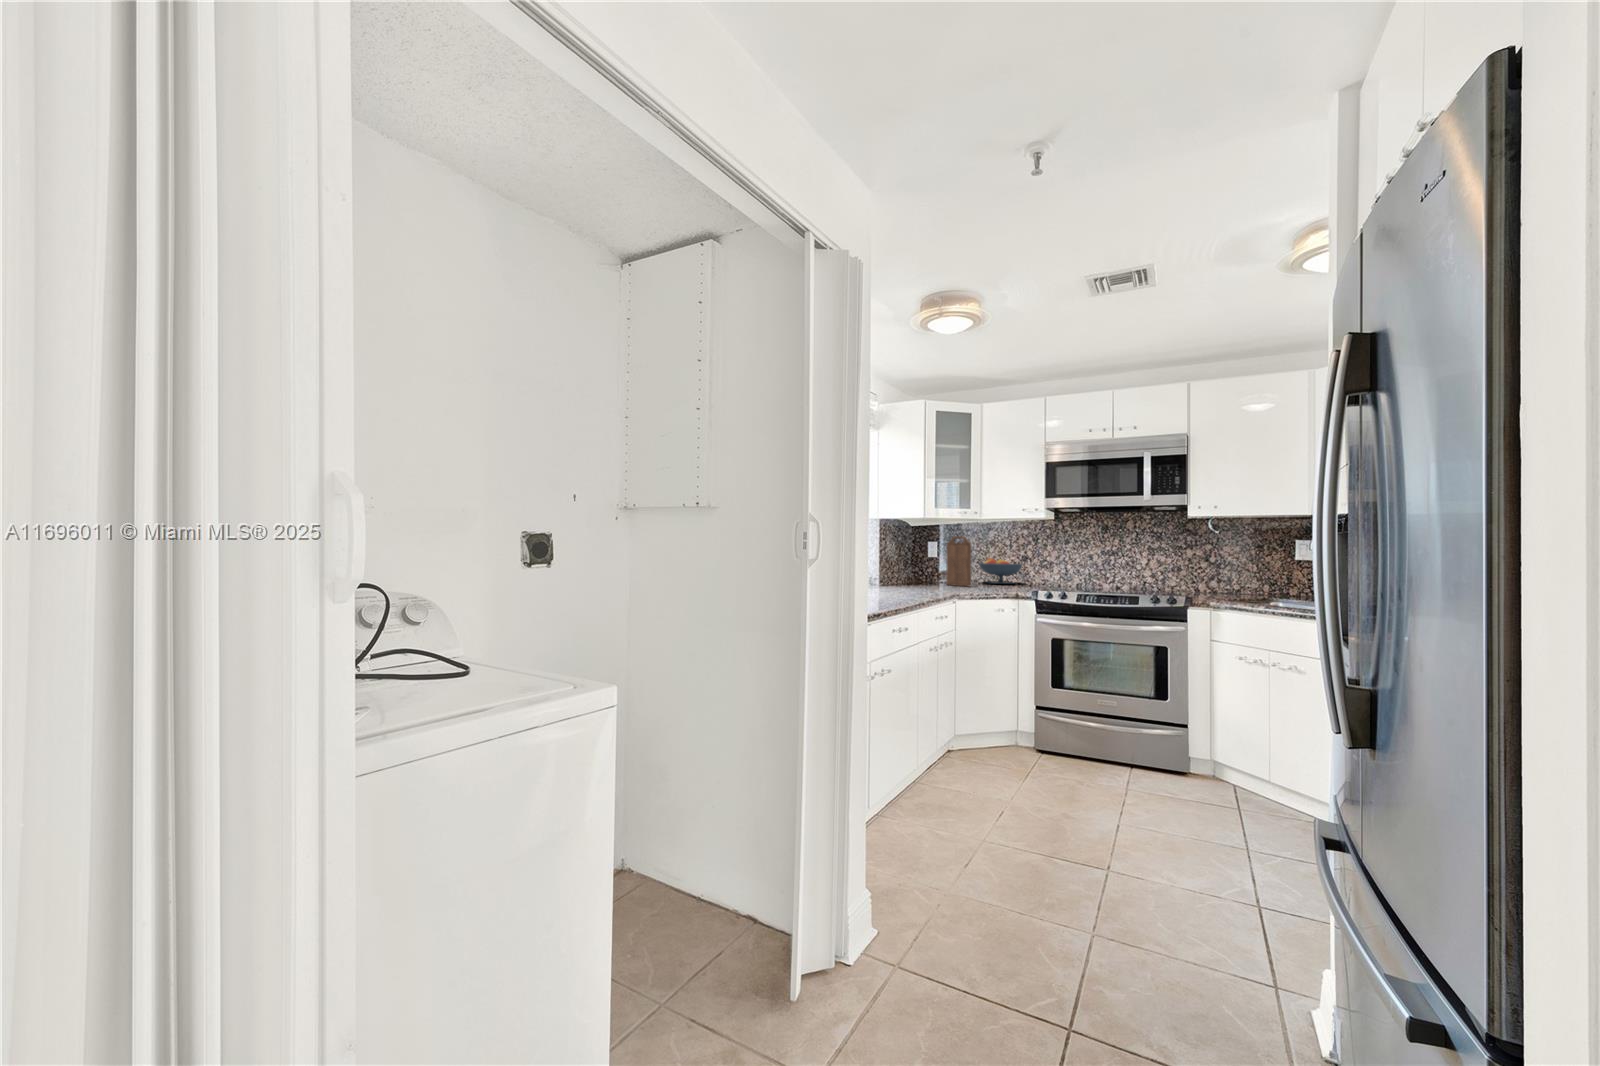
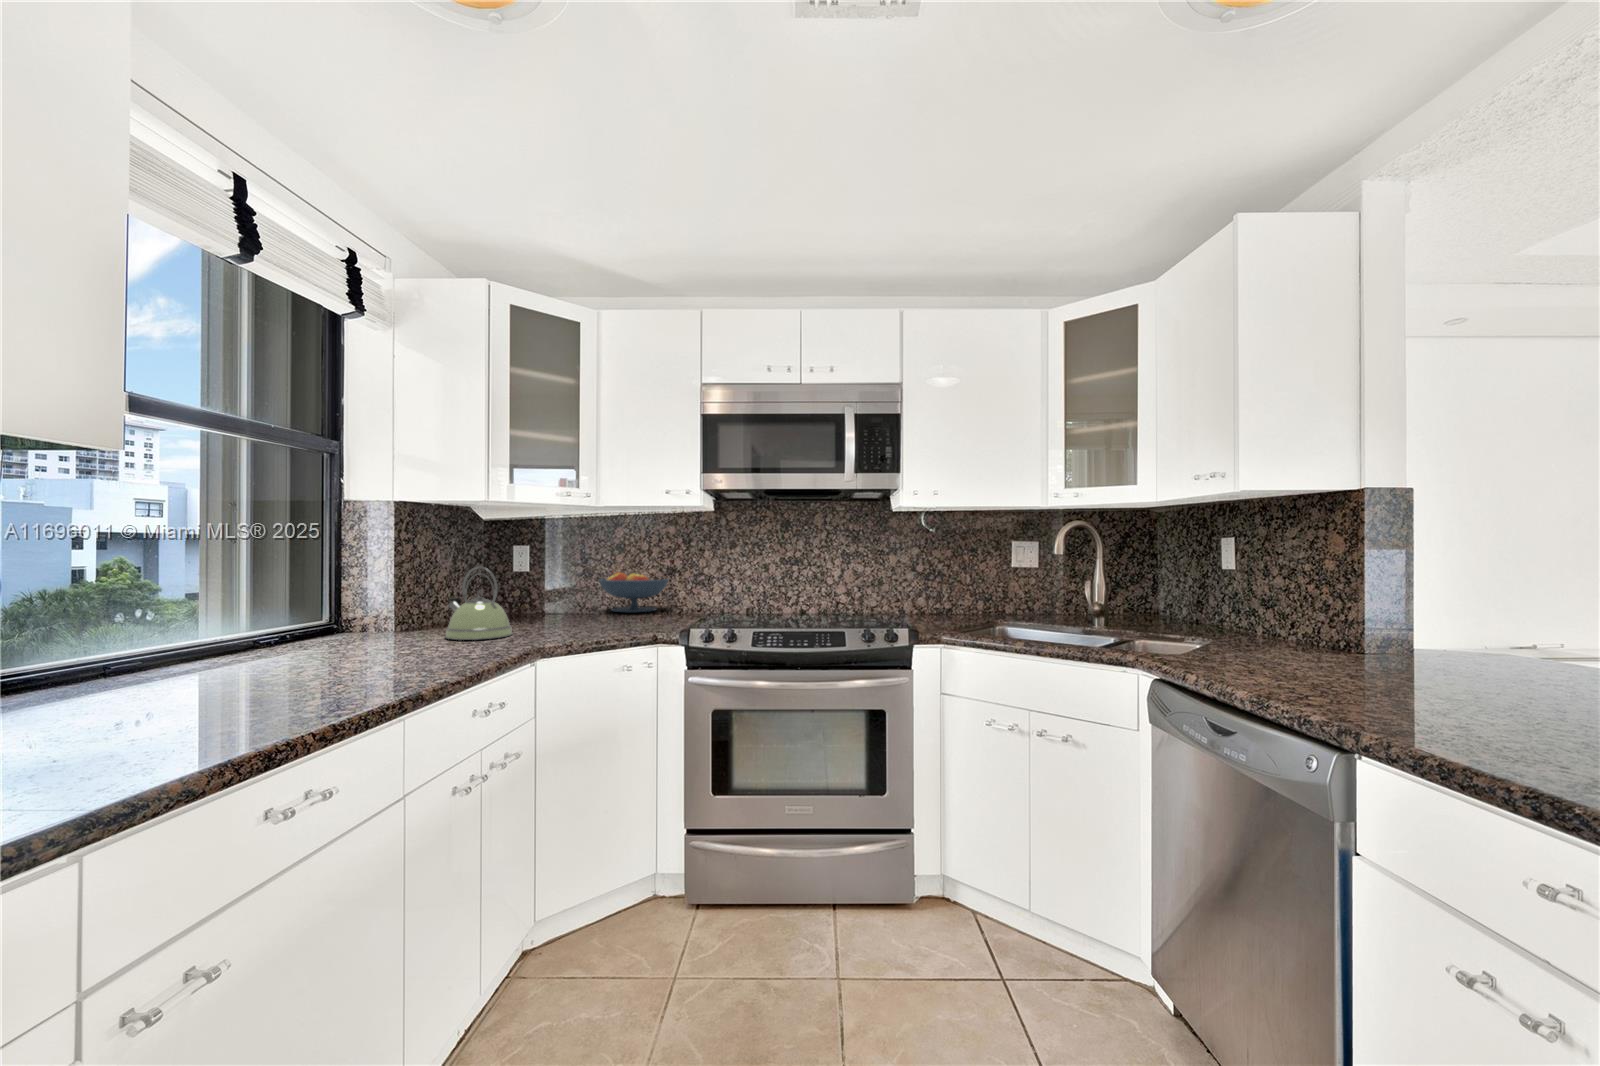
cutting board: present [946,536,971,586] -> none [542,537,584,622]
kettle: none [901,552,935,590] -> present [445,566,512,640]

